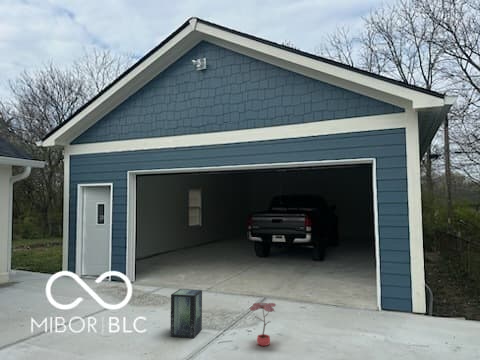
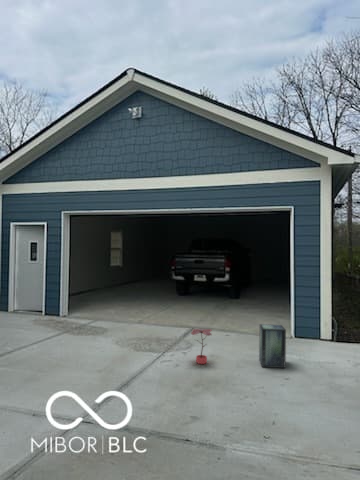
storage box: present [170,289,202,338] -> present [259,324,286,368]

